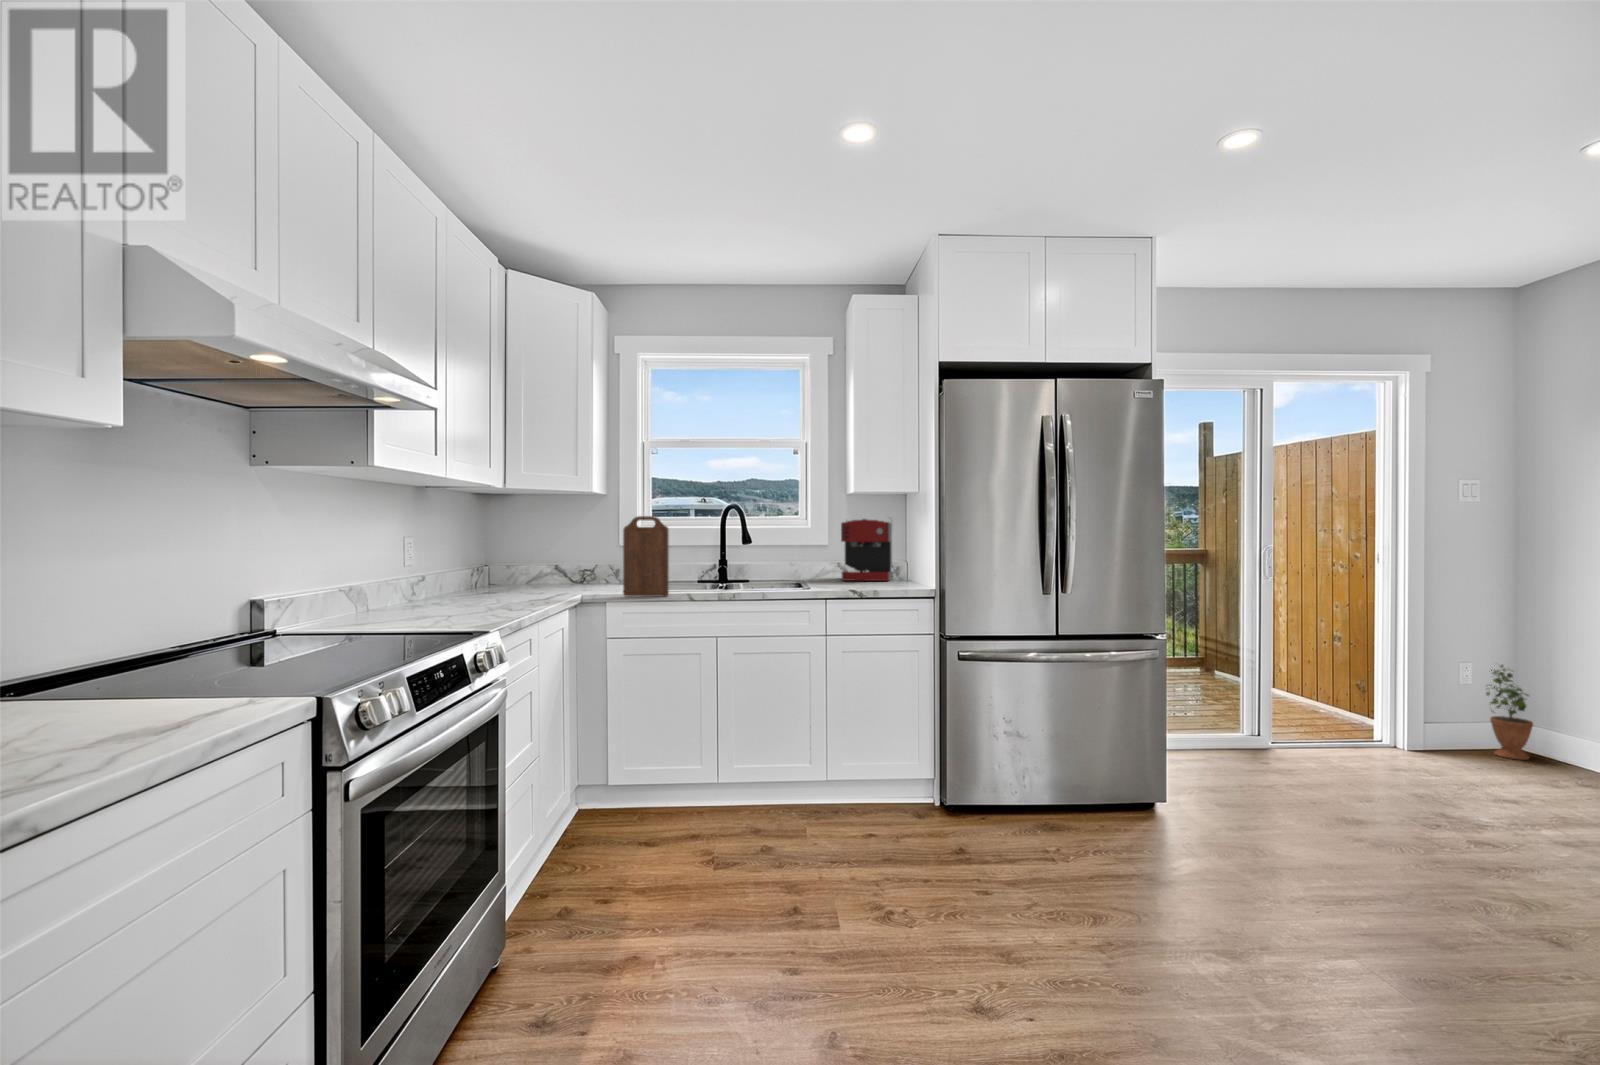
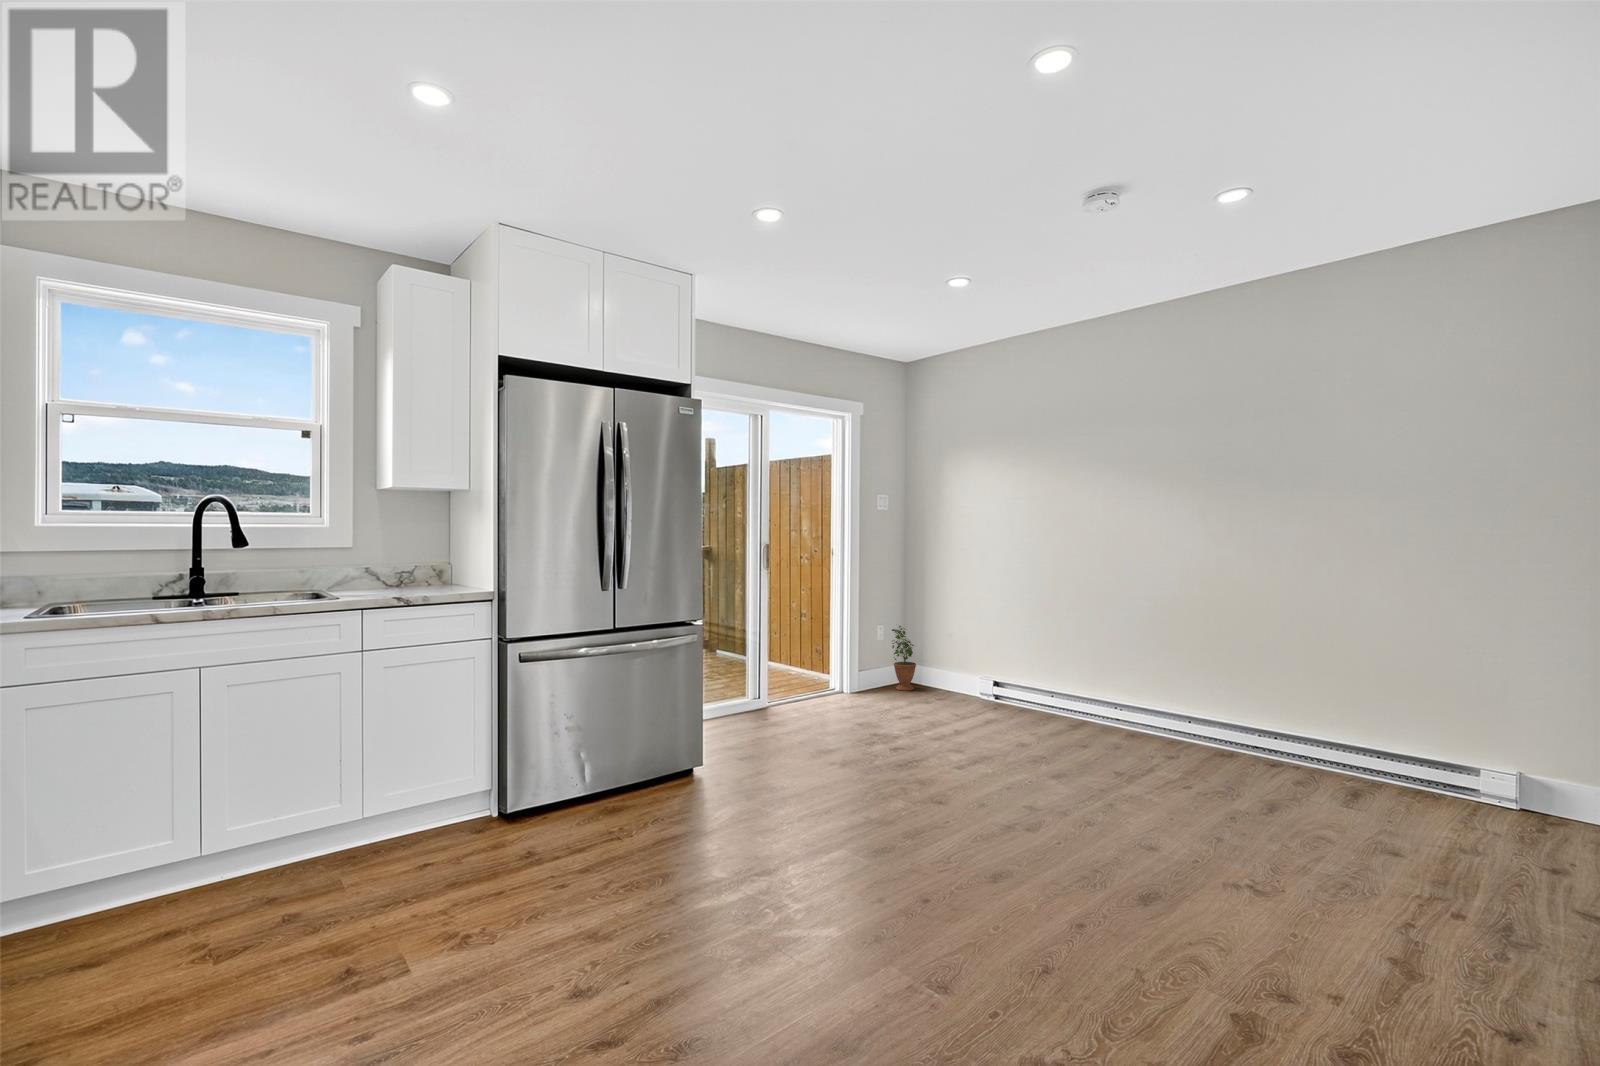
cutting board: present [623,516,669,597] -> none [33,512,120,624]
coffee maker: present [841,519,893,581] -> none [369,514,431,588]

